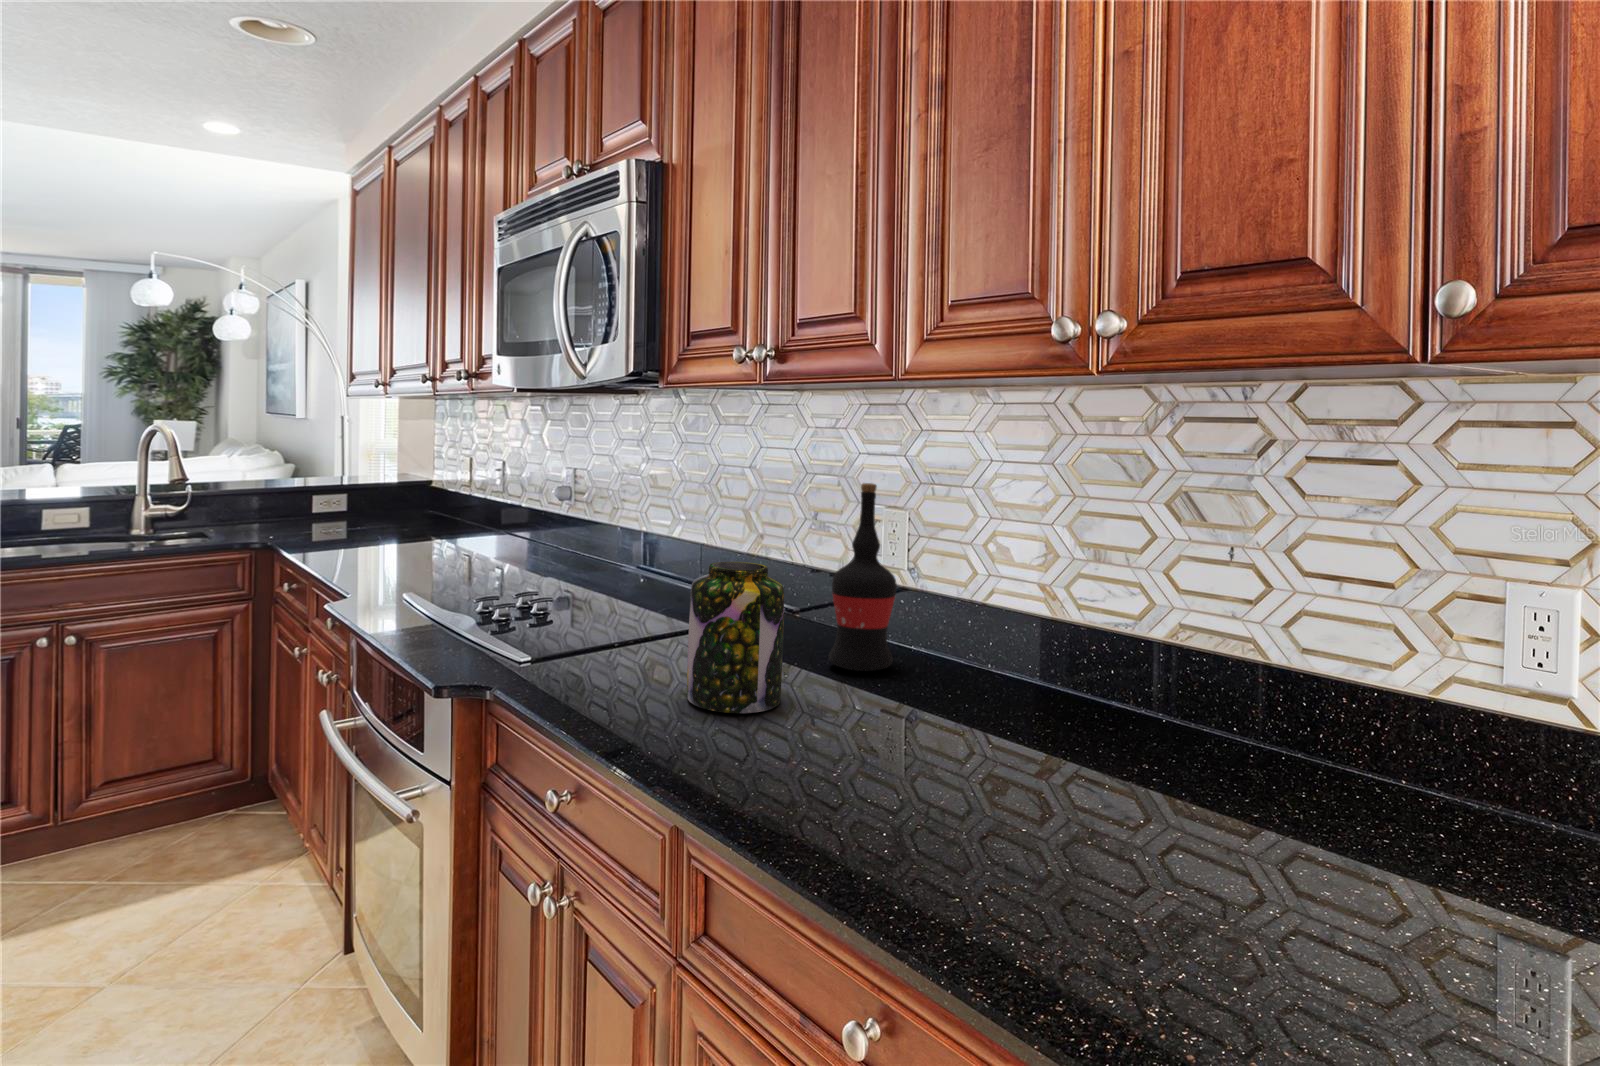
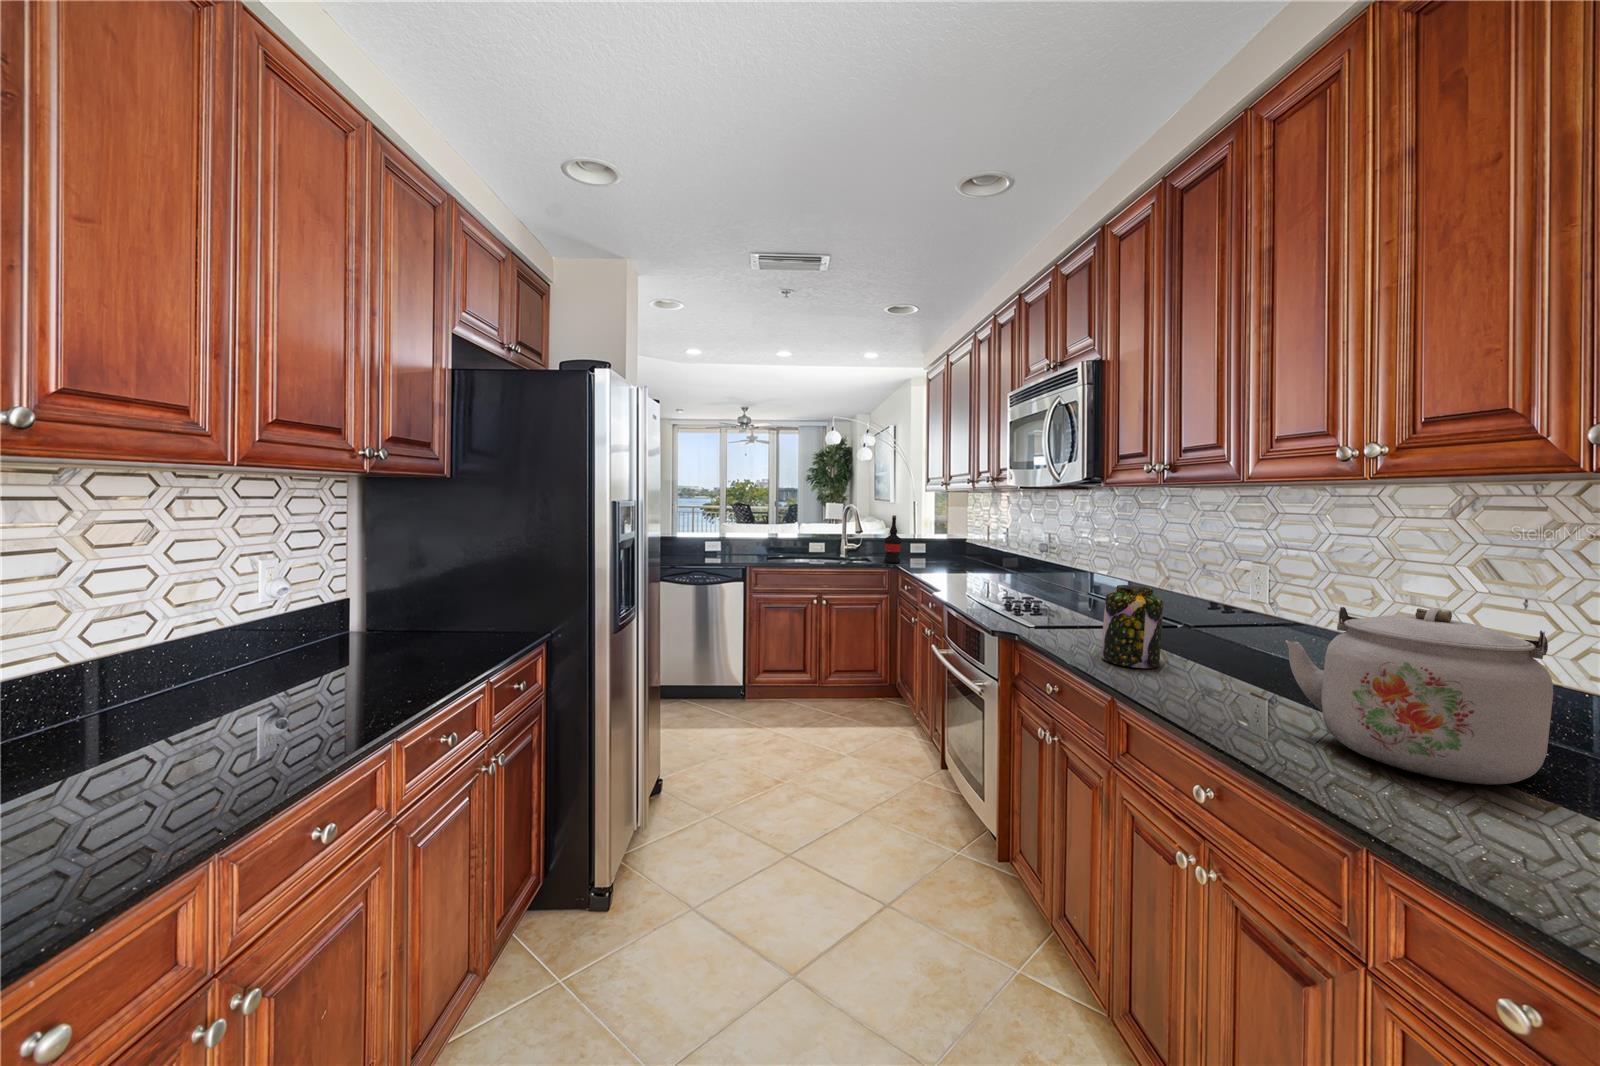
wine bottle: present [829,483,897,671] -> present [884,515,902,563]
kettle: none [999,577,1334,859] -> present [1286,607,1553,784]

